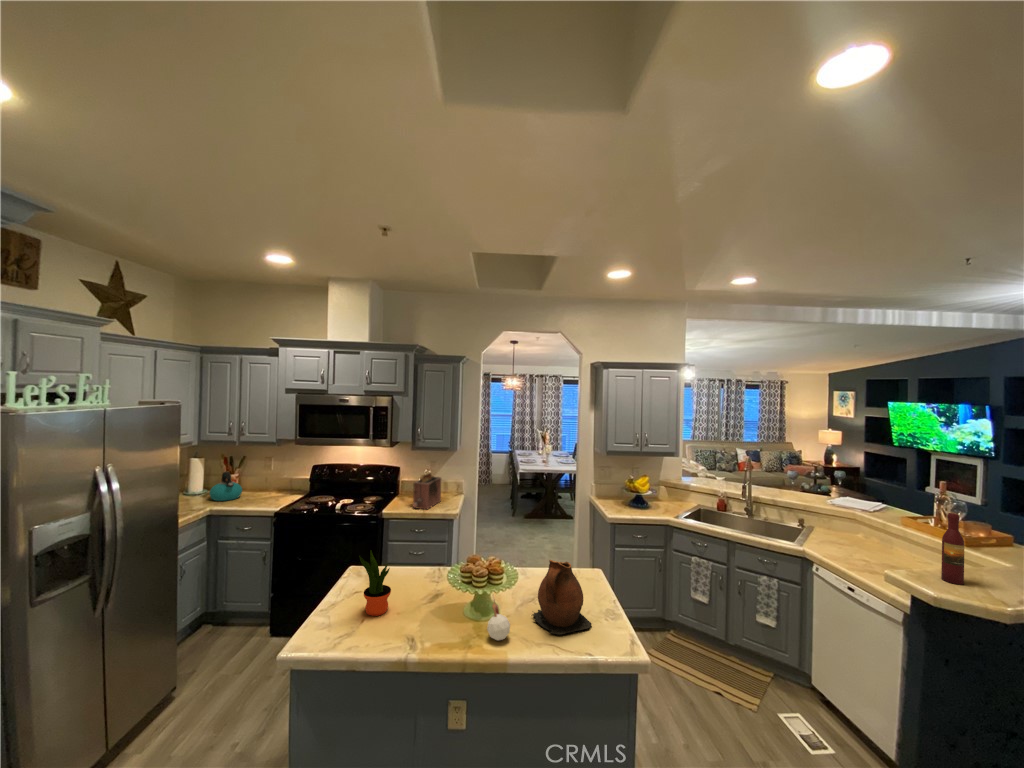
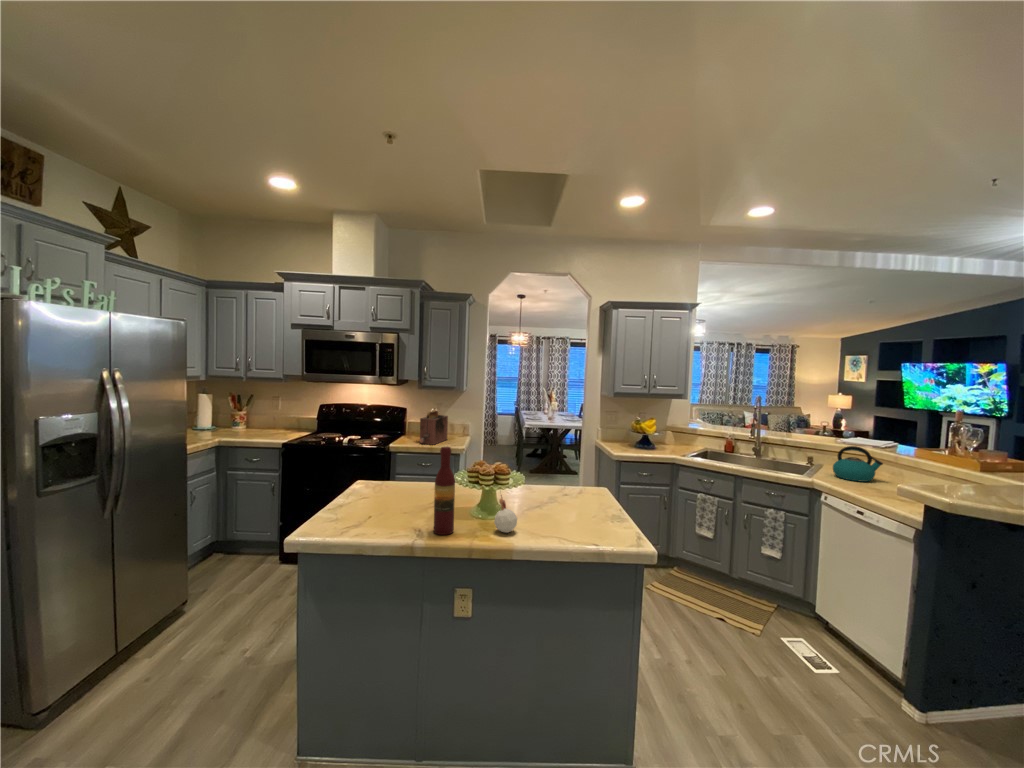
kettle: present [209,472,242,501] -> present [833,446,883,482]
wine bottle: present [941,513,965,585] -> present [434,447,455,535]
potted plant: present [359,550,391,616] -> none [366,452,398,514]
ceramic pitcher: present [533,560,591,635] -> none [538,459,599,530]

